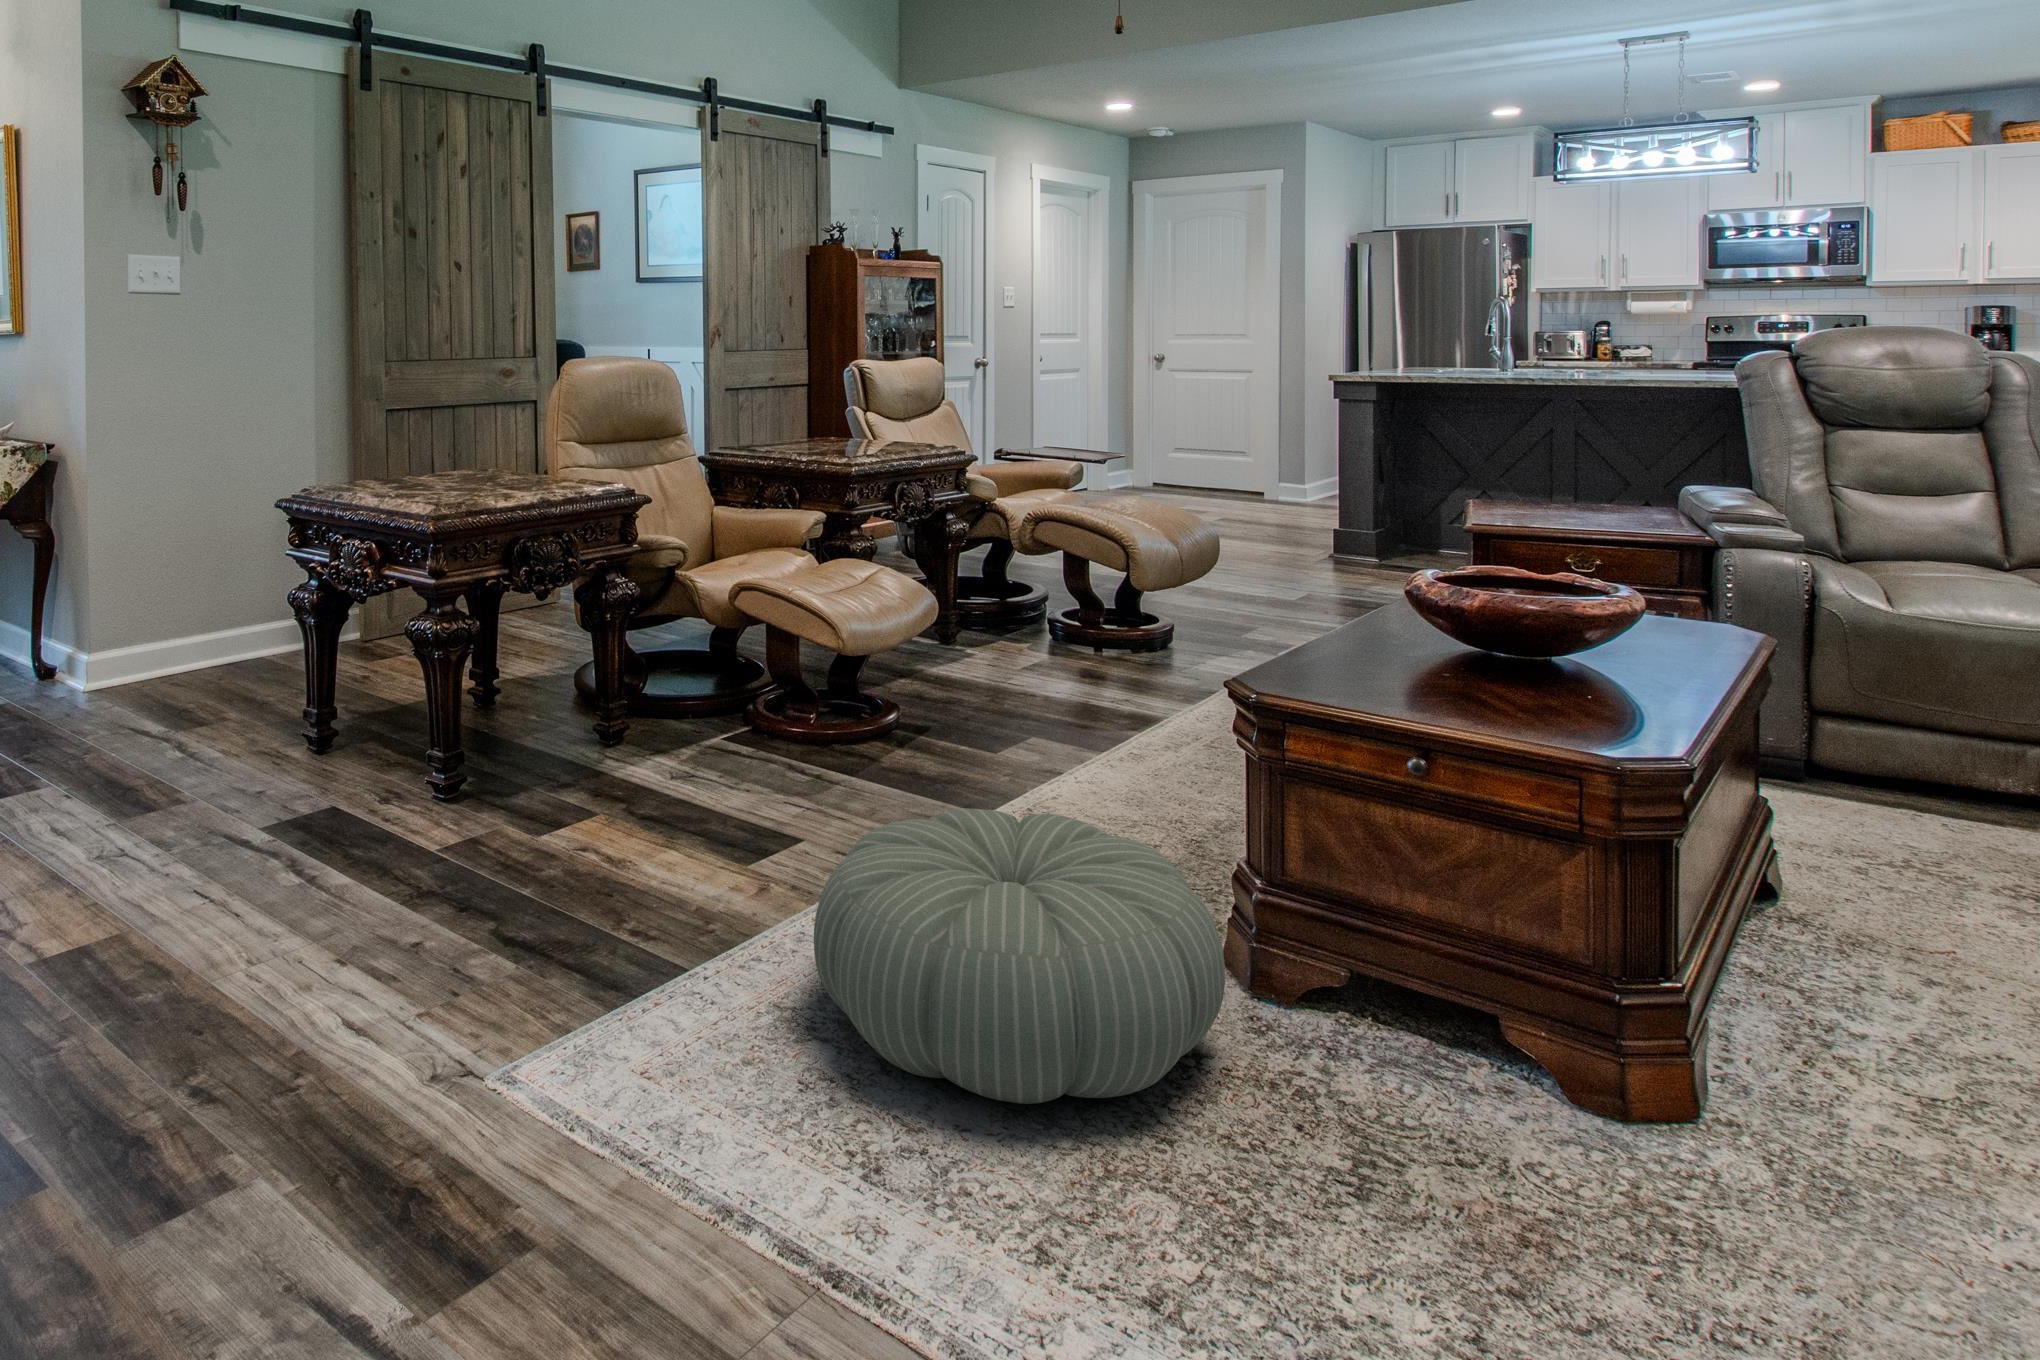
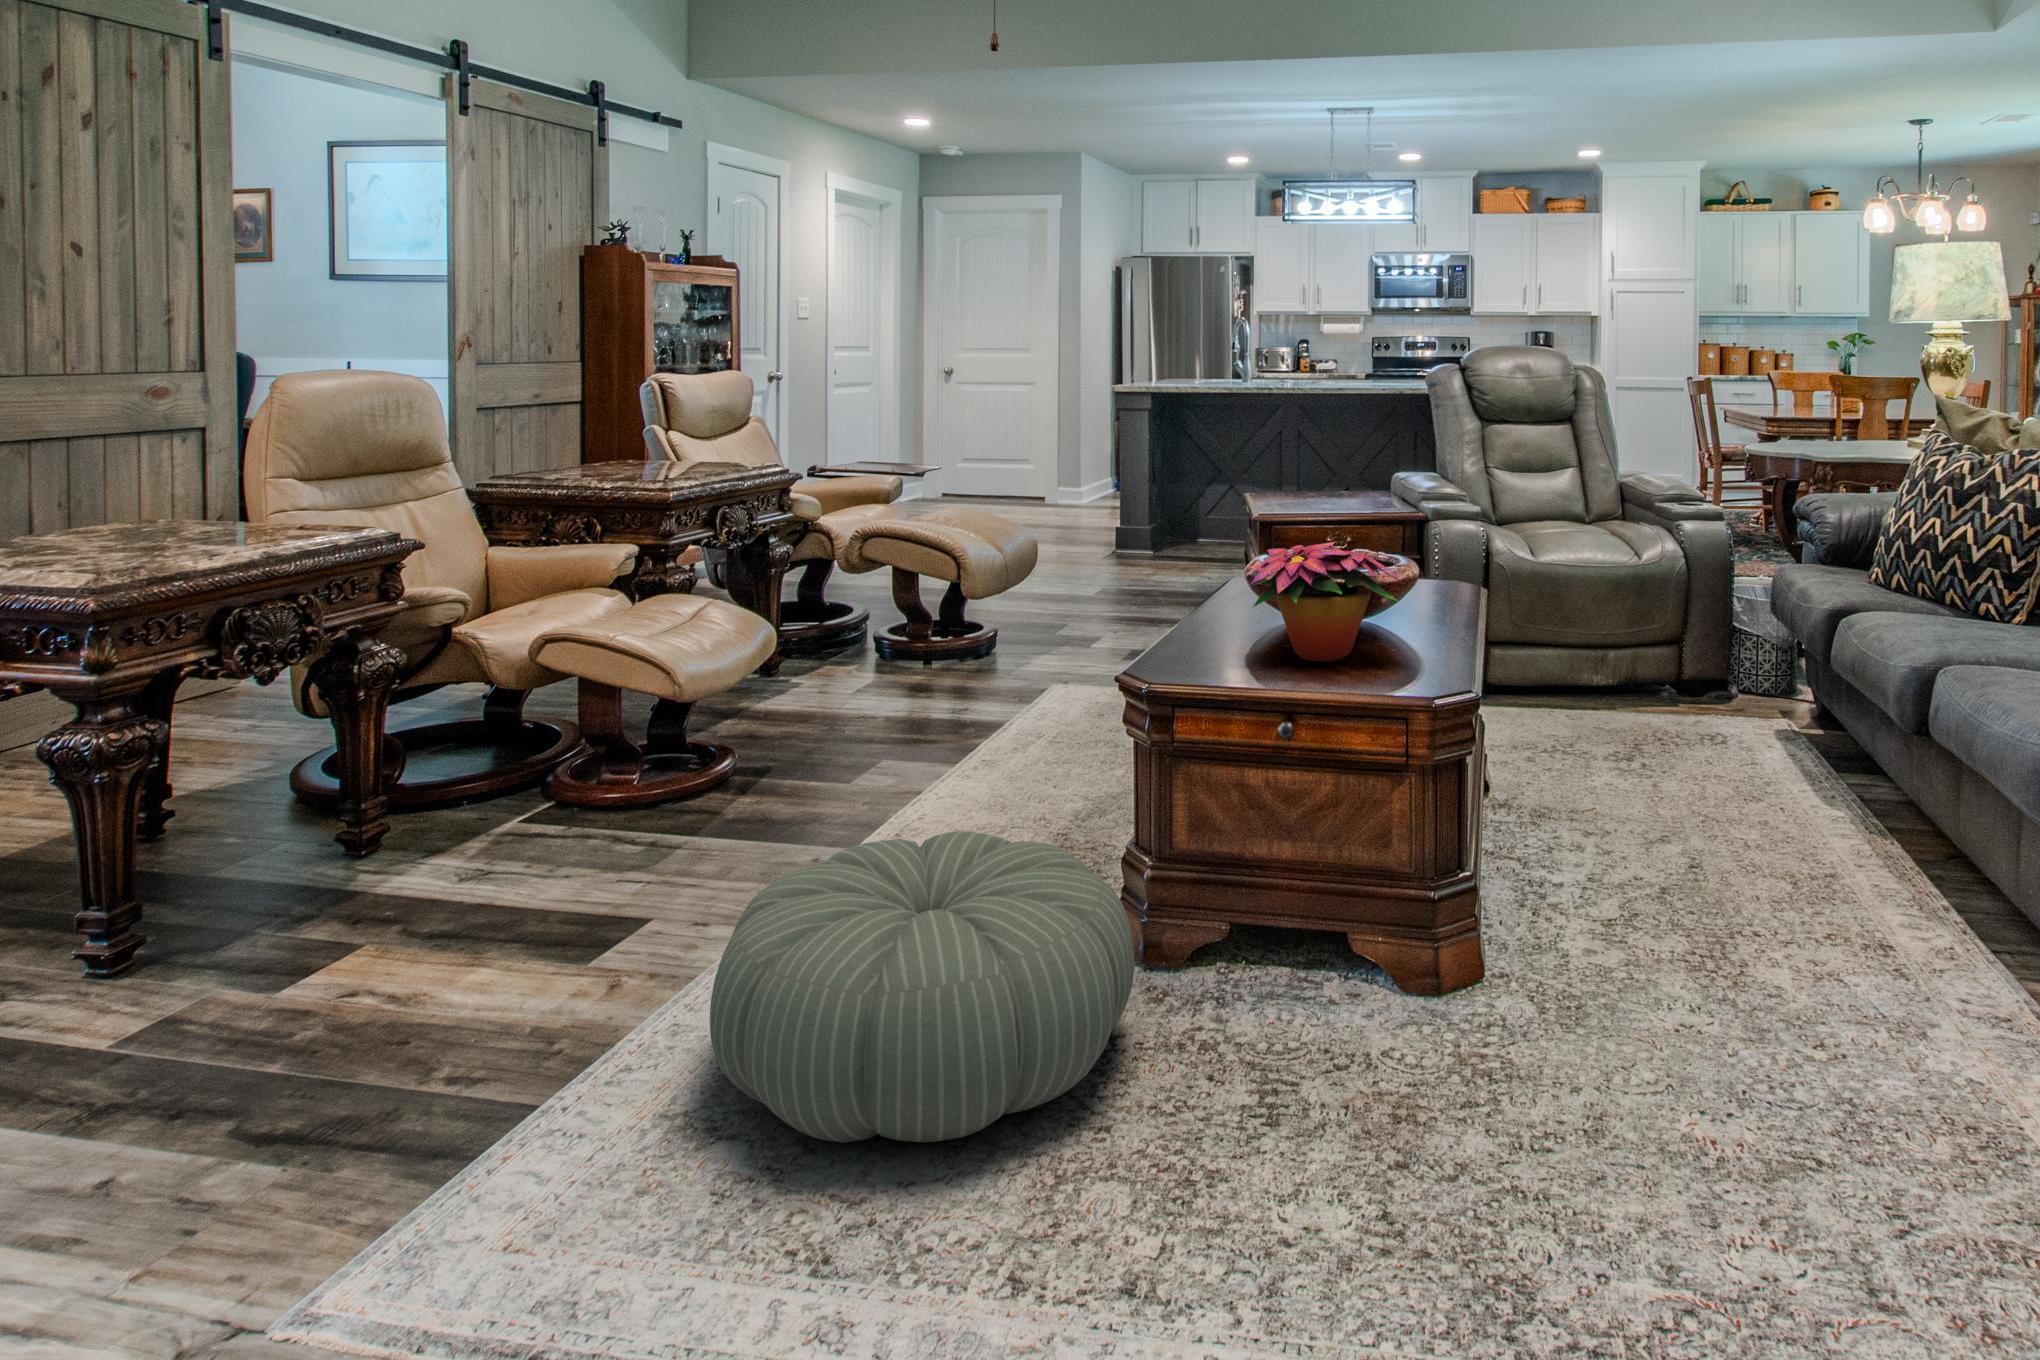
flower arrangement: none [1383,563,1609,702] -> present [1248,542,1404,662]

